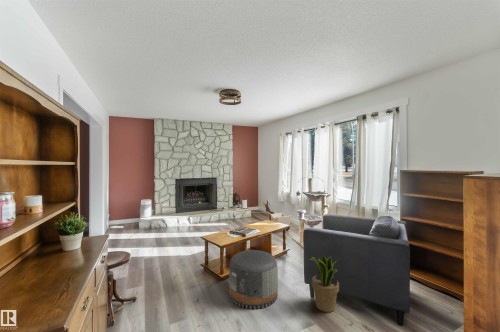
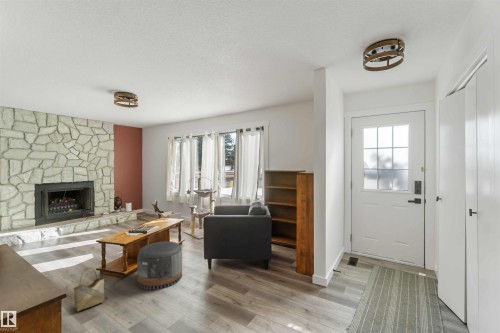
potted plant: present [309,256,339,312] -> none [207,234,230,275]
woven basket: none [167,268,195,311] -> present [74,268,105,311]

